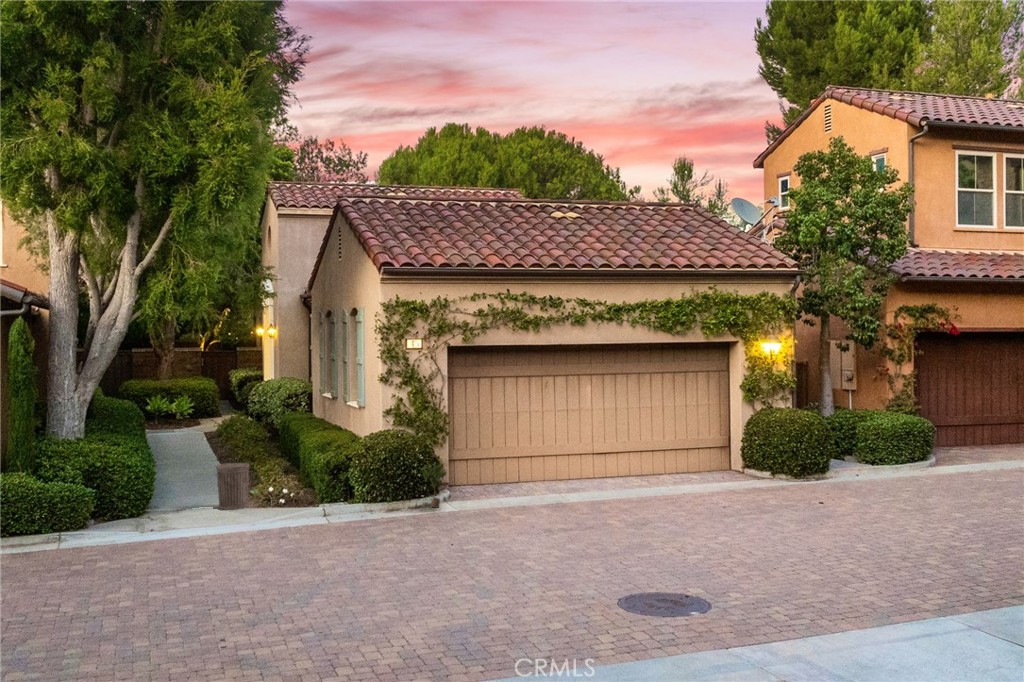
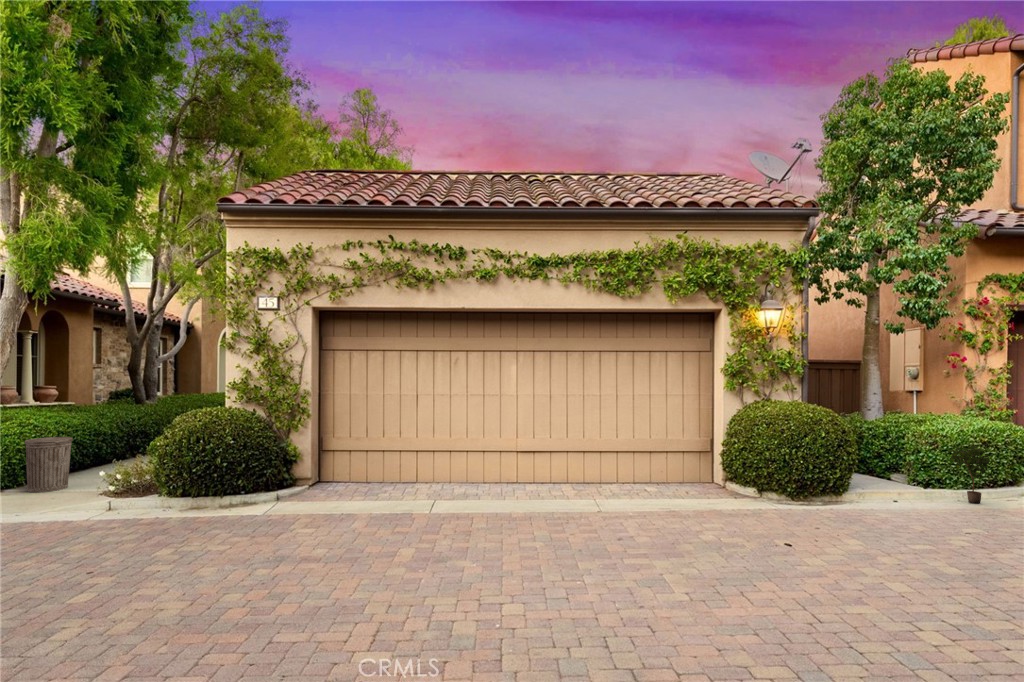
potted plant: present [420,463,447,508] -> present [948,446,990,504]

